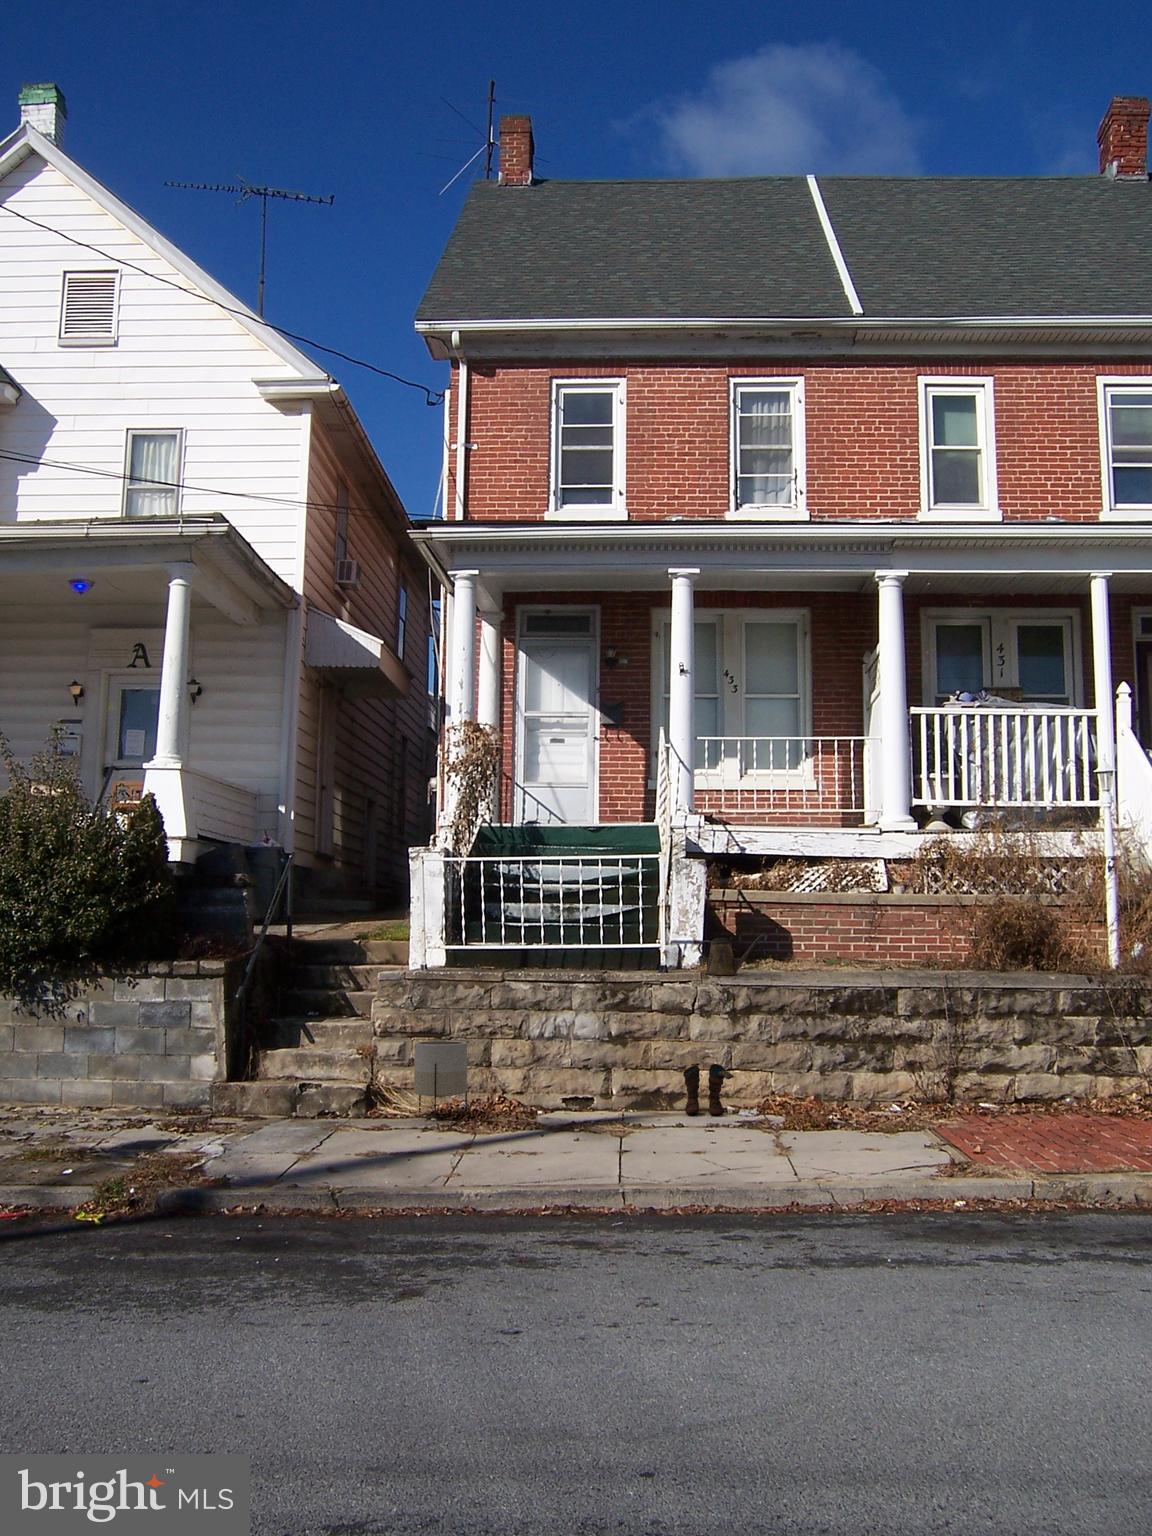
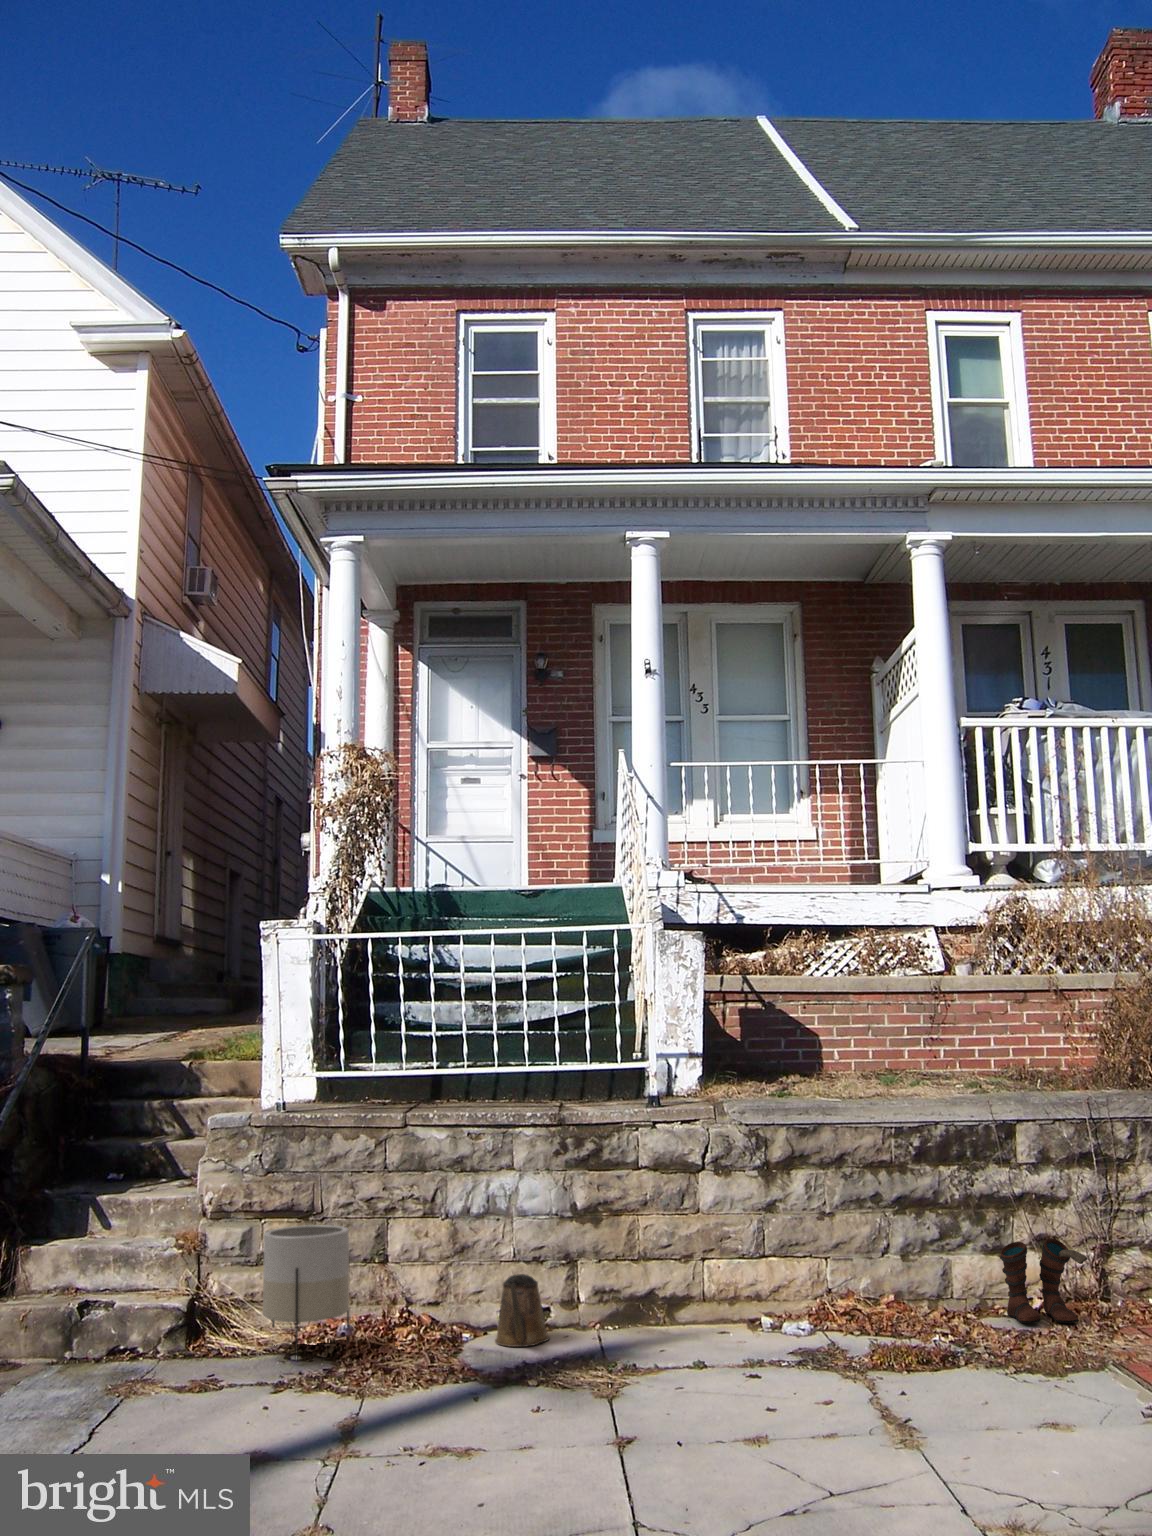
watering can: present [698,934,765,975] -> present [495,1274,549,1347]
boots: present [683,1064,734,1115] -> present [999,1238,1089,1323]

